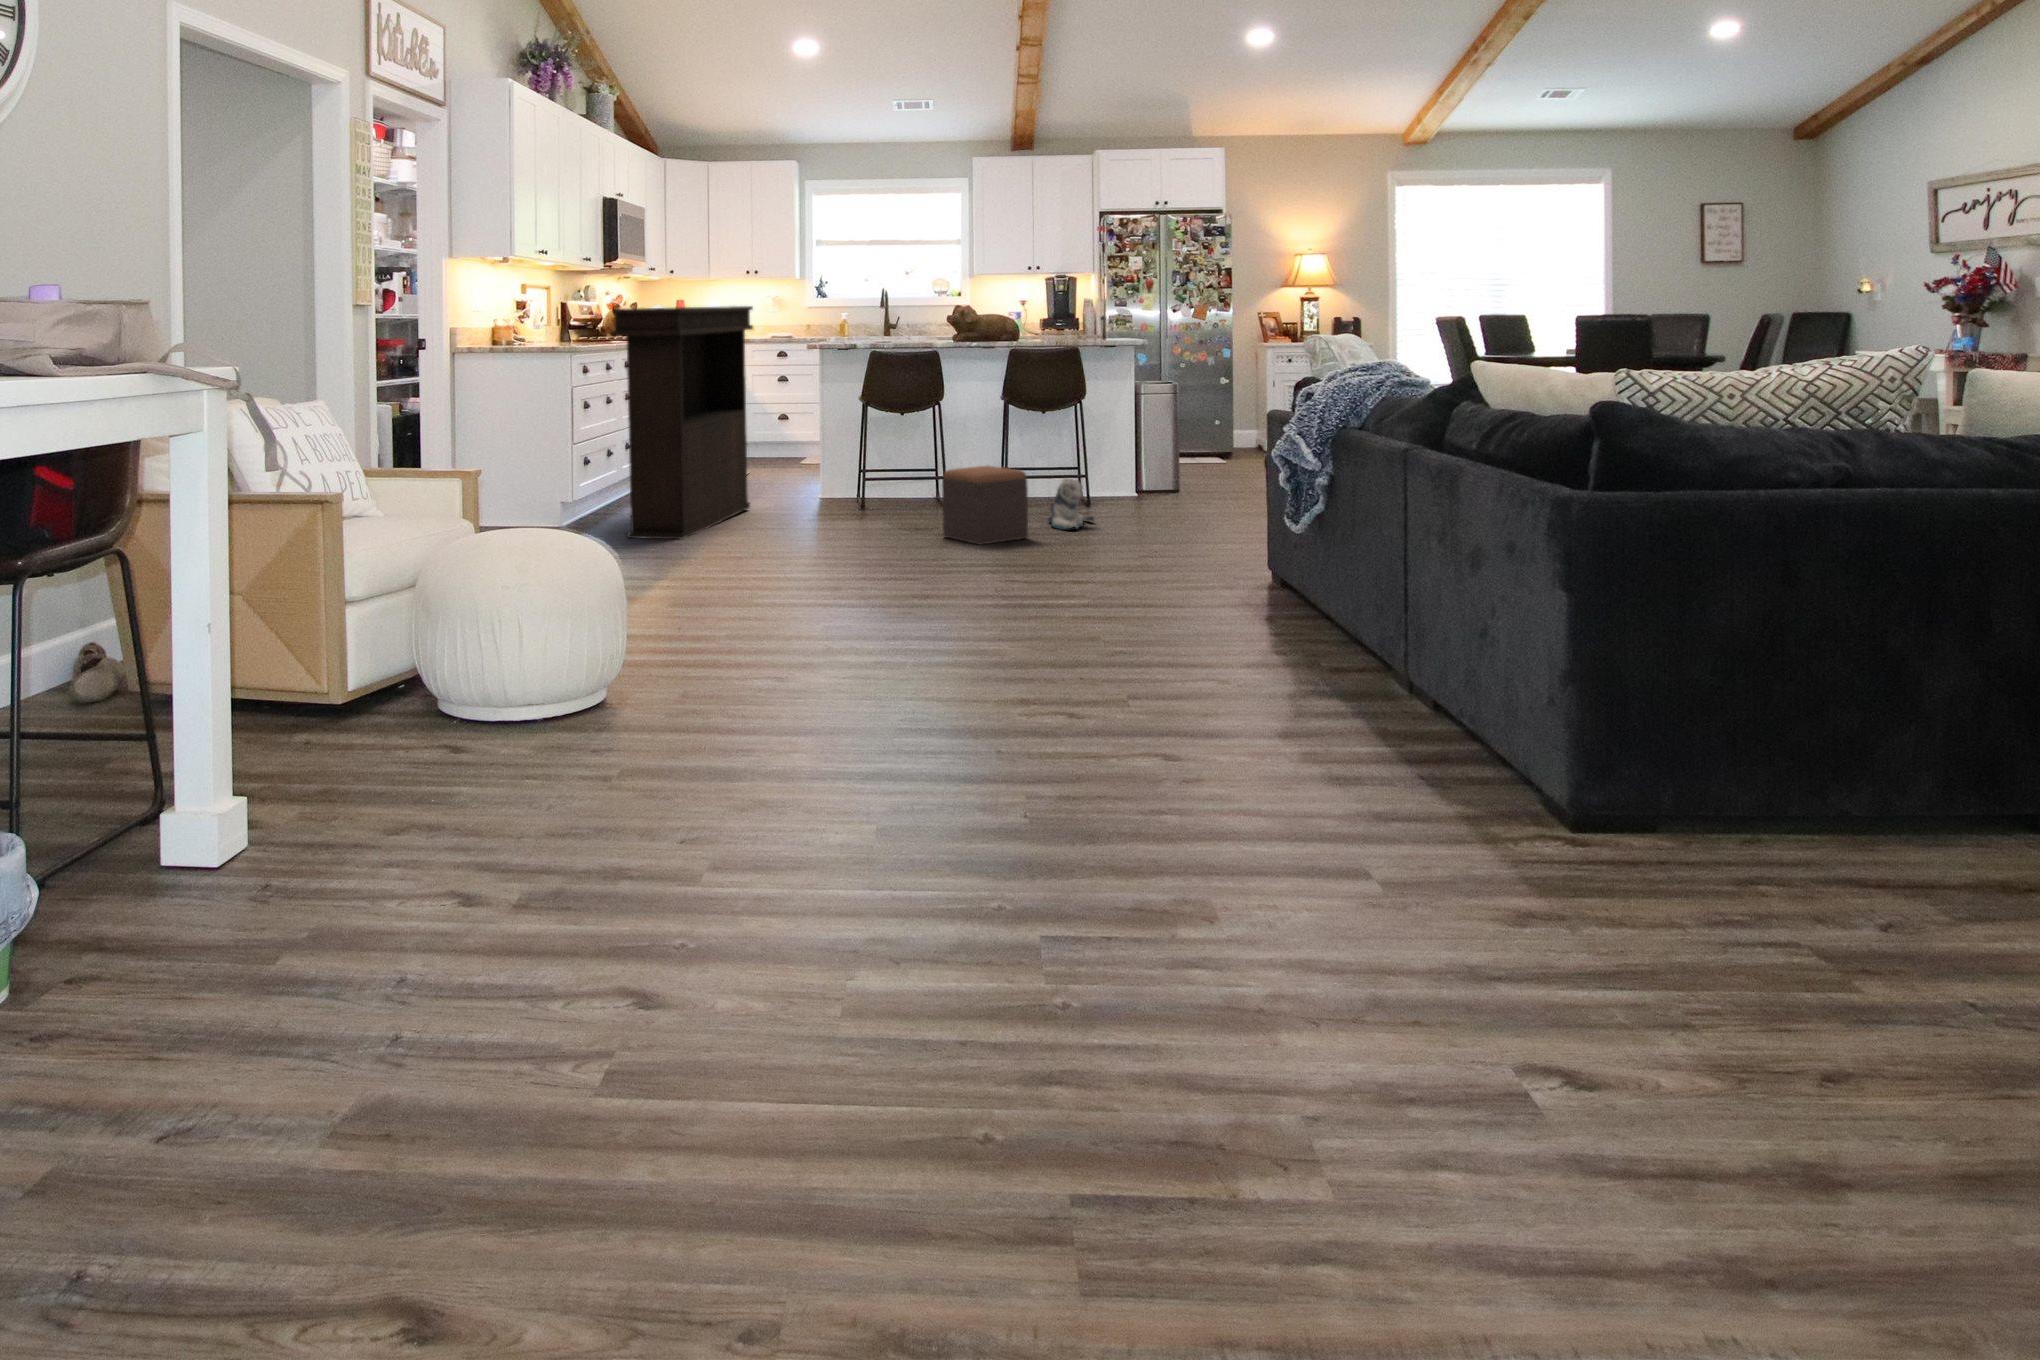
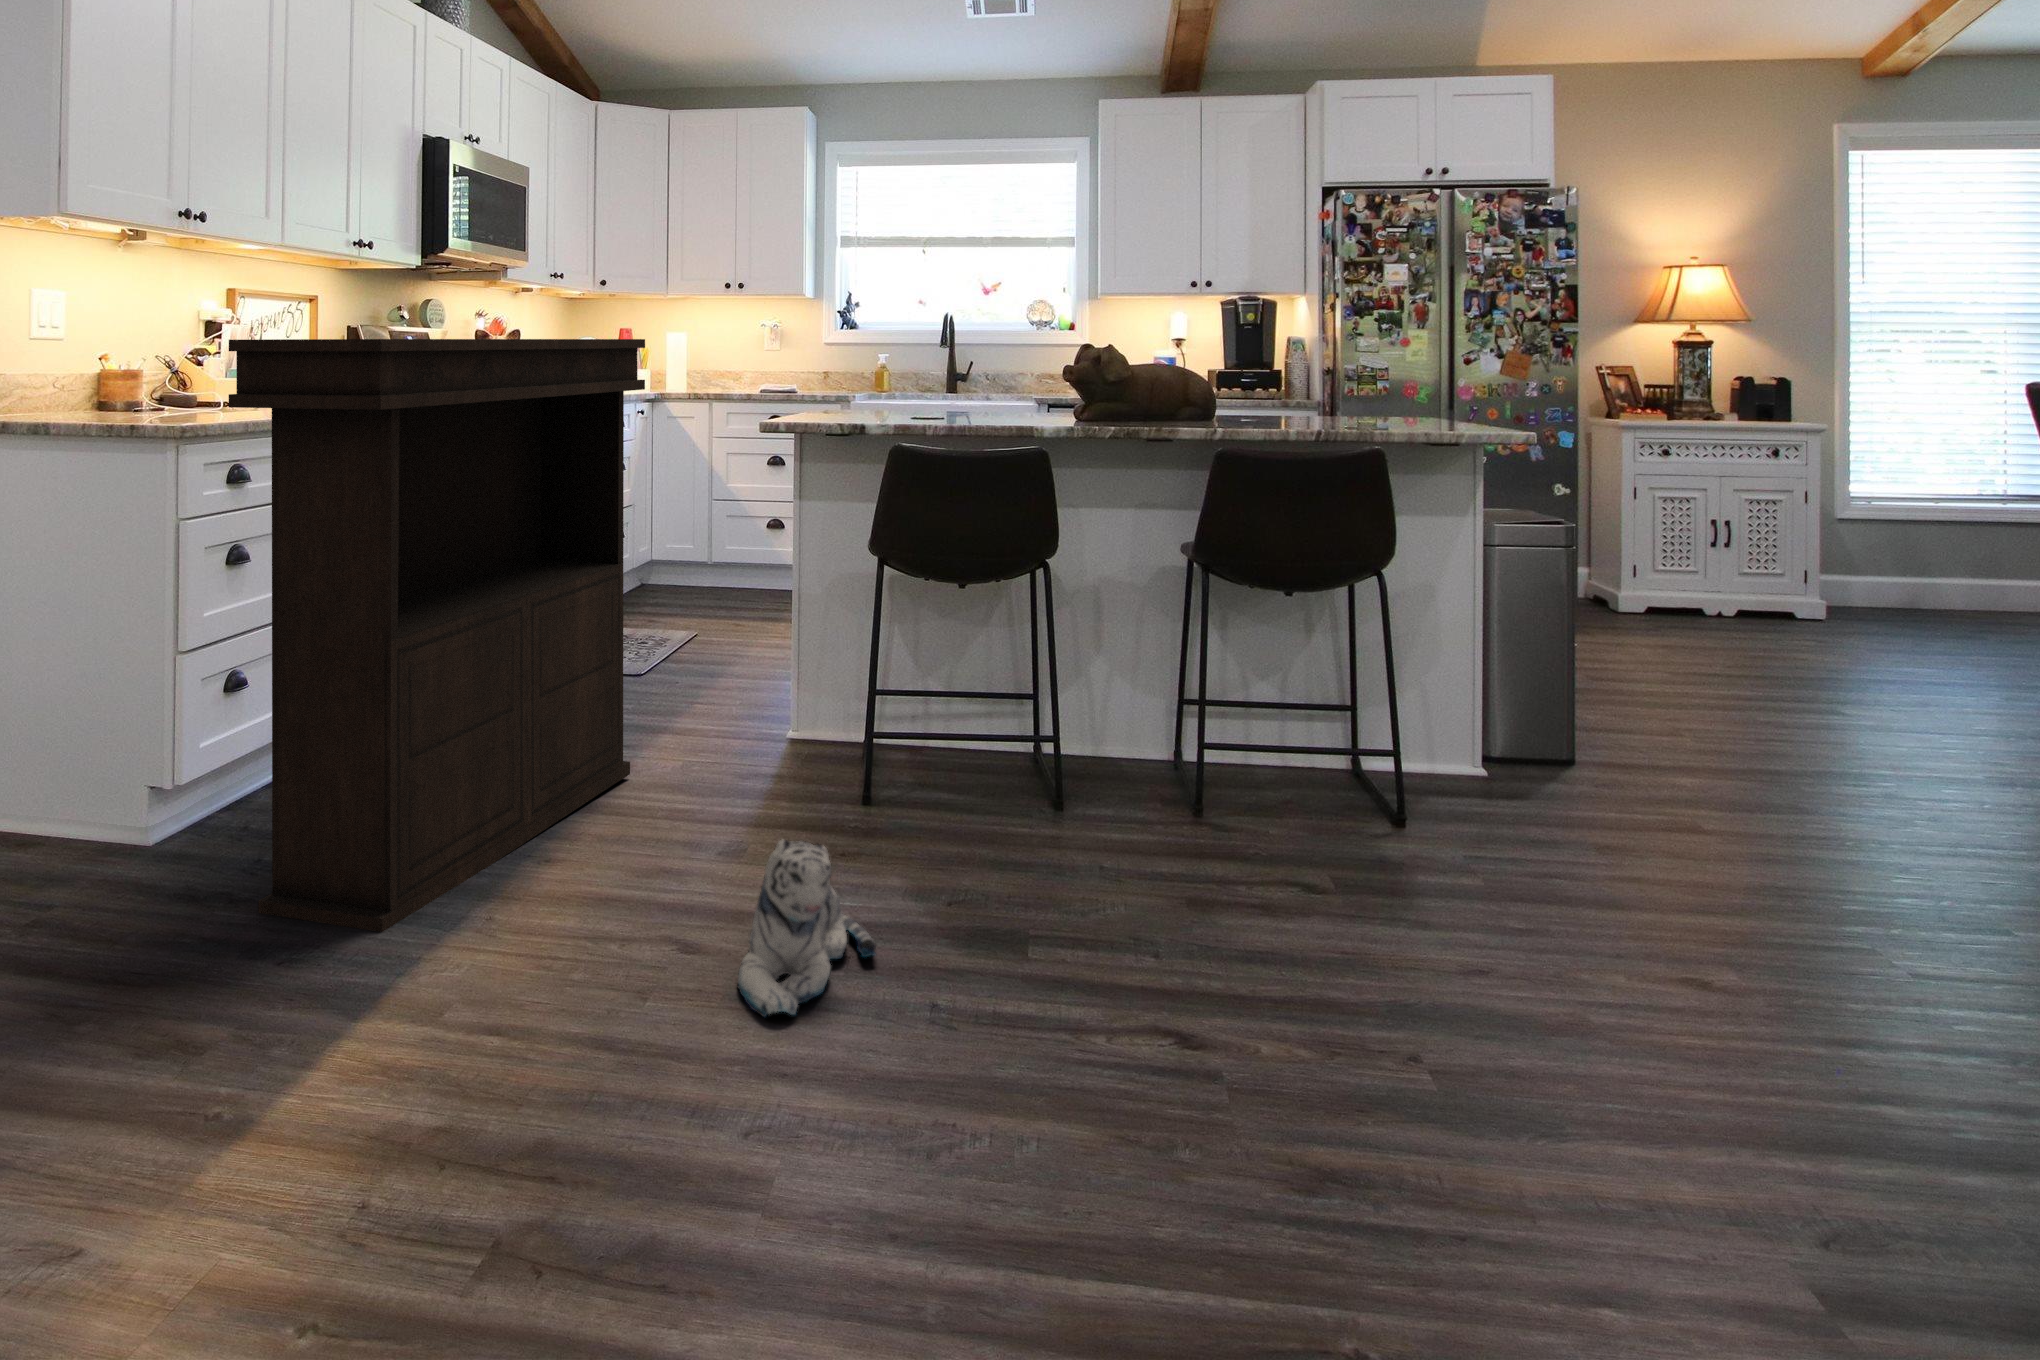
footstool: present [942,466,1028,545] -> none [1062,777,1310,1050]
plush toy: present [1048,478,1094,530] -> present [738,840,876,1017]

